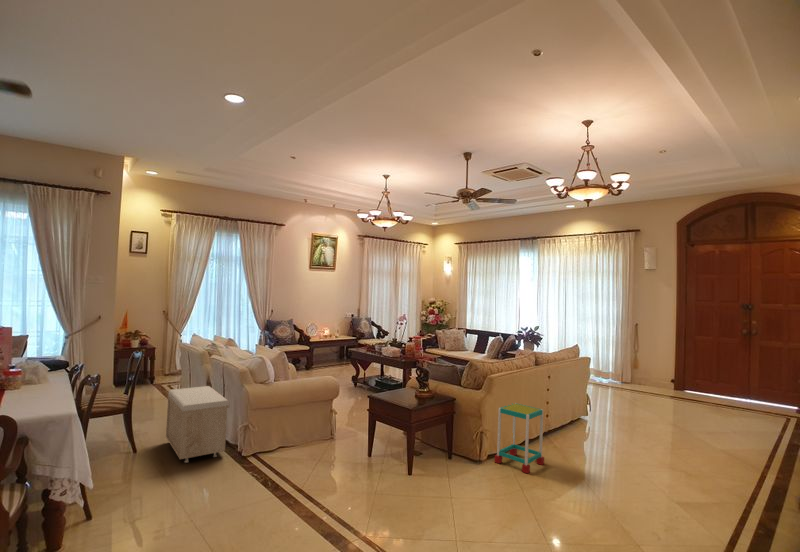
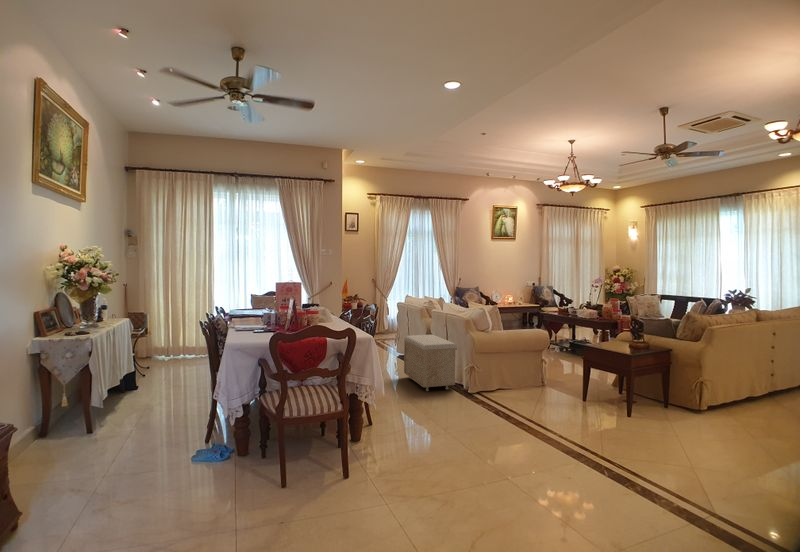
side table: present [494,403,544,473] -> none [718,358,779,425]

